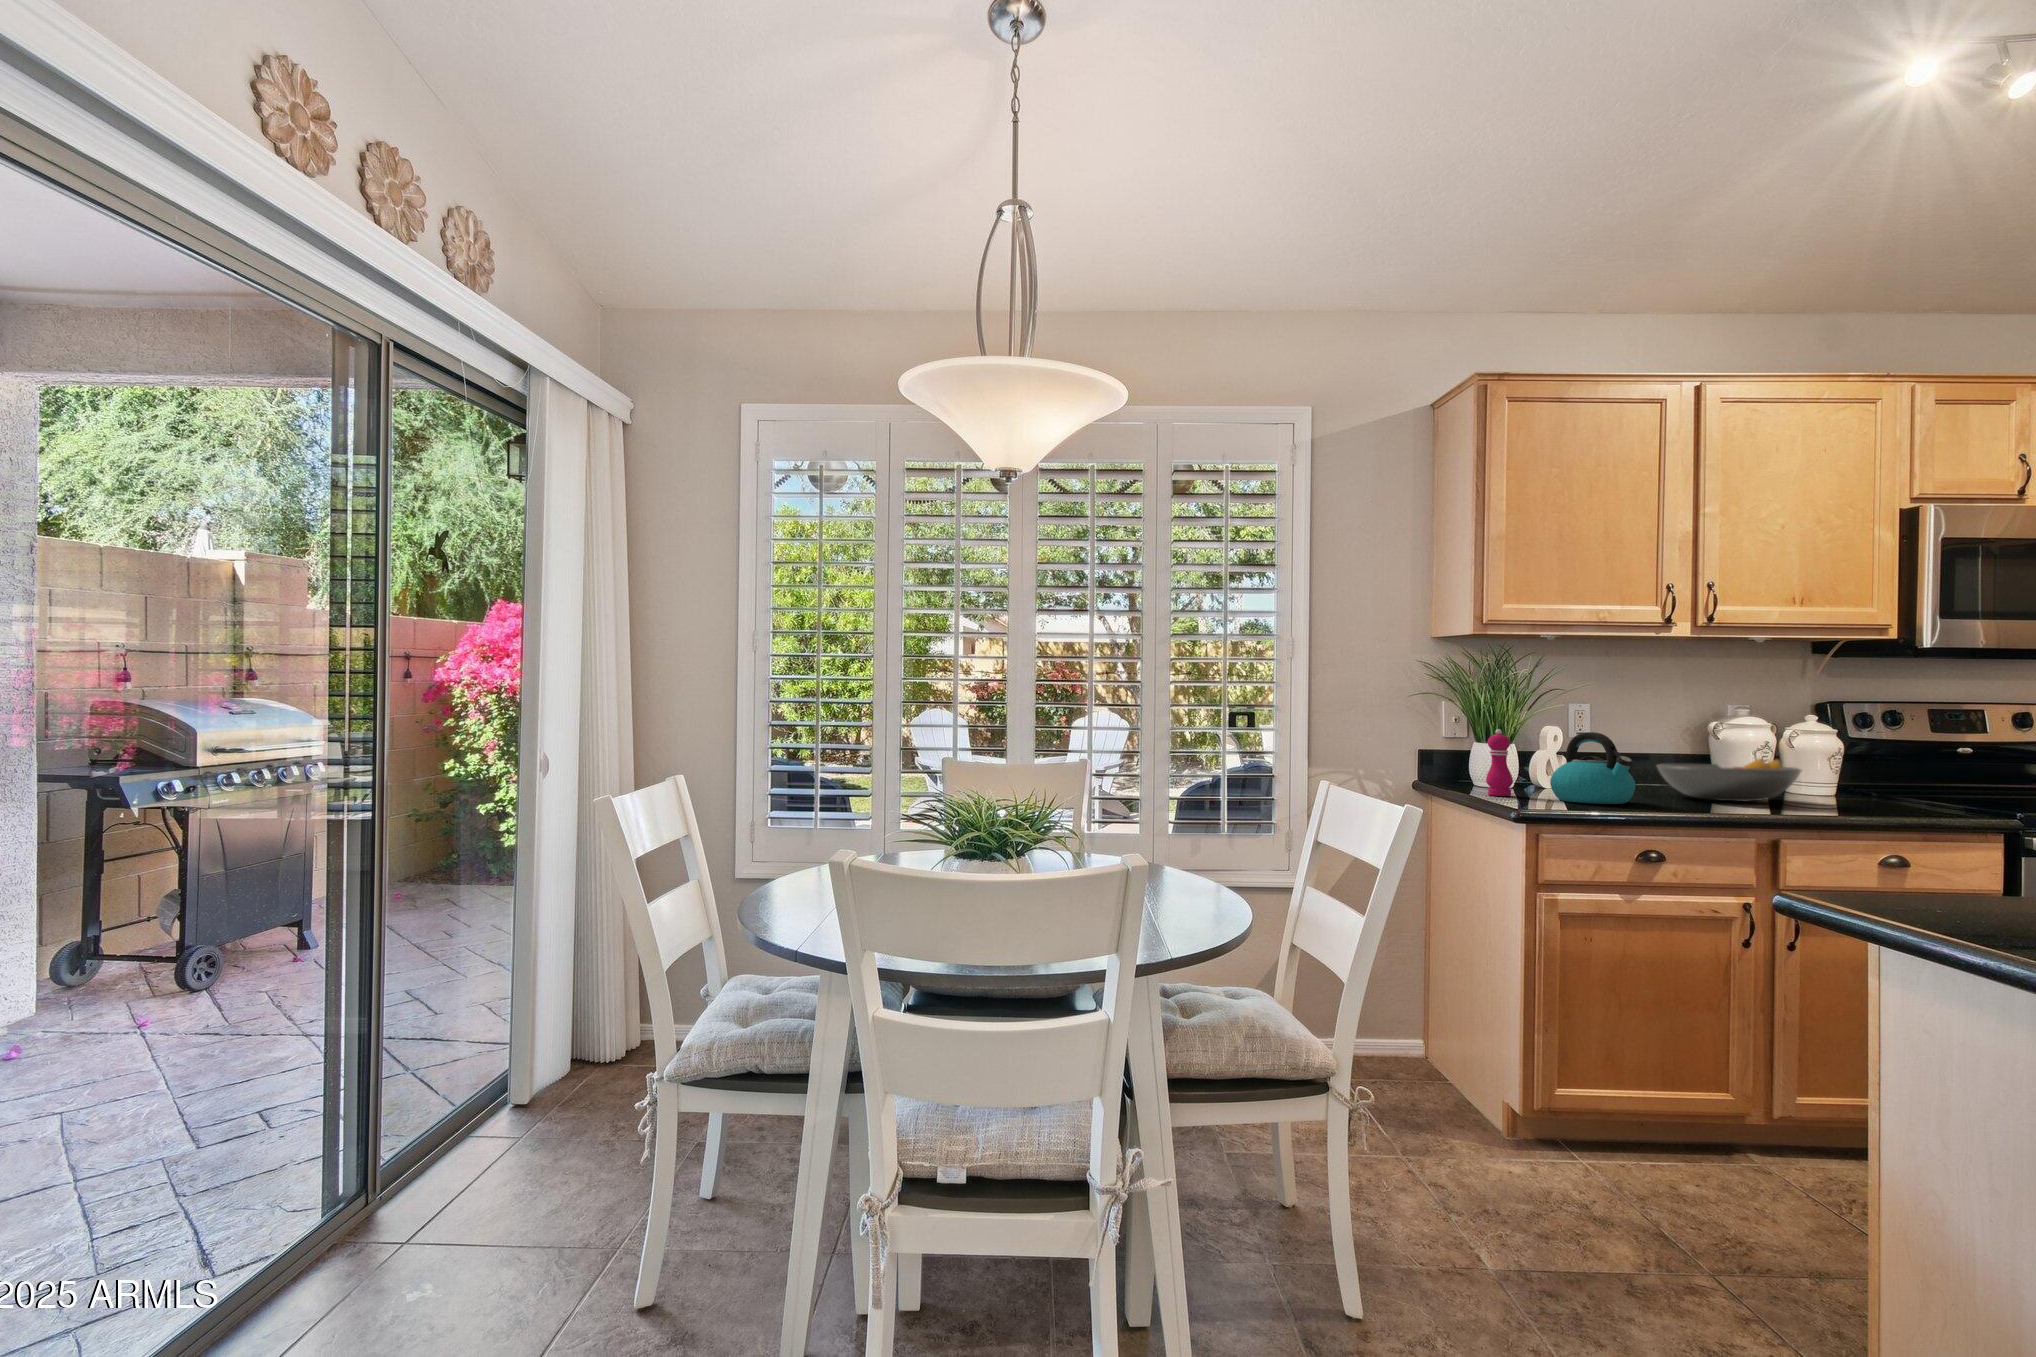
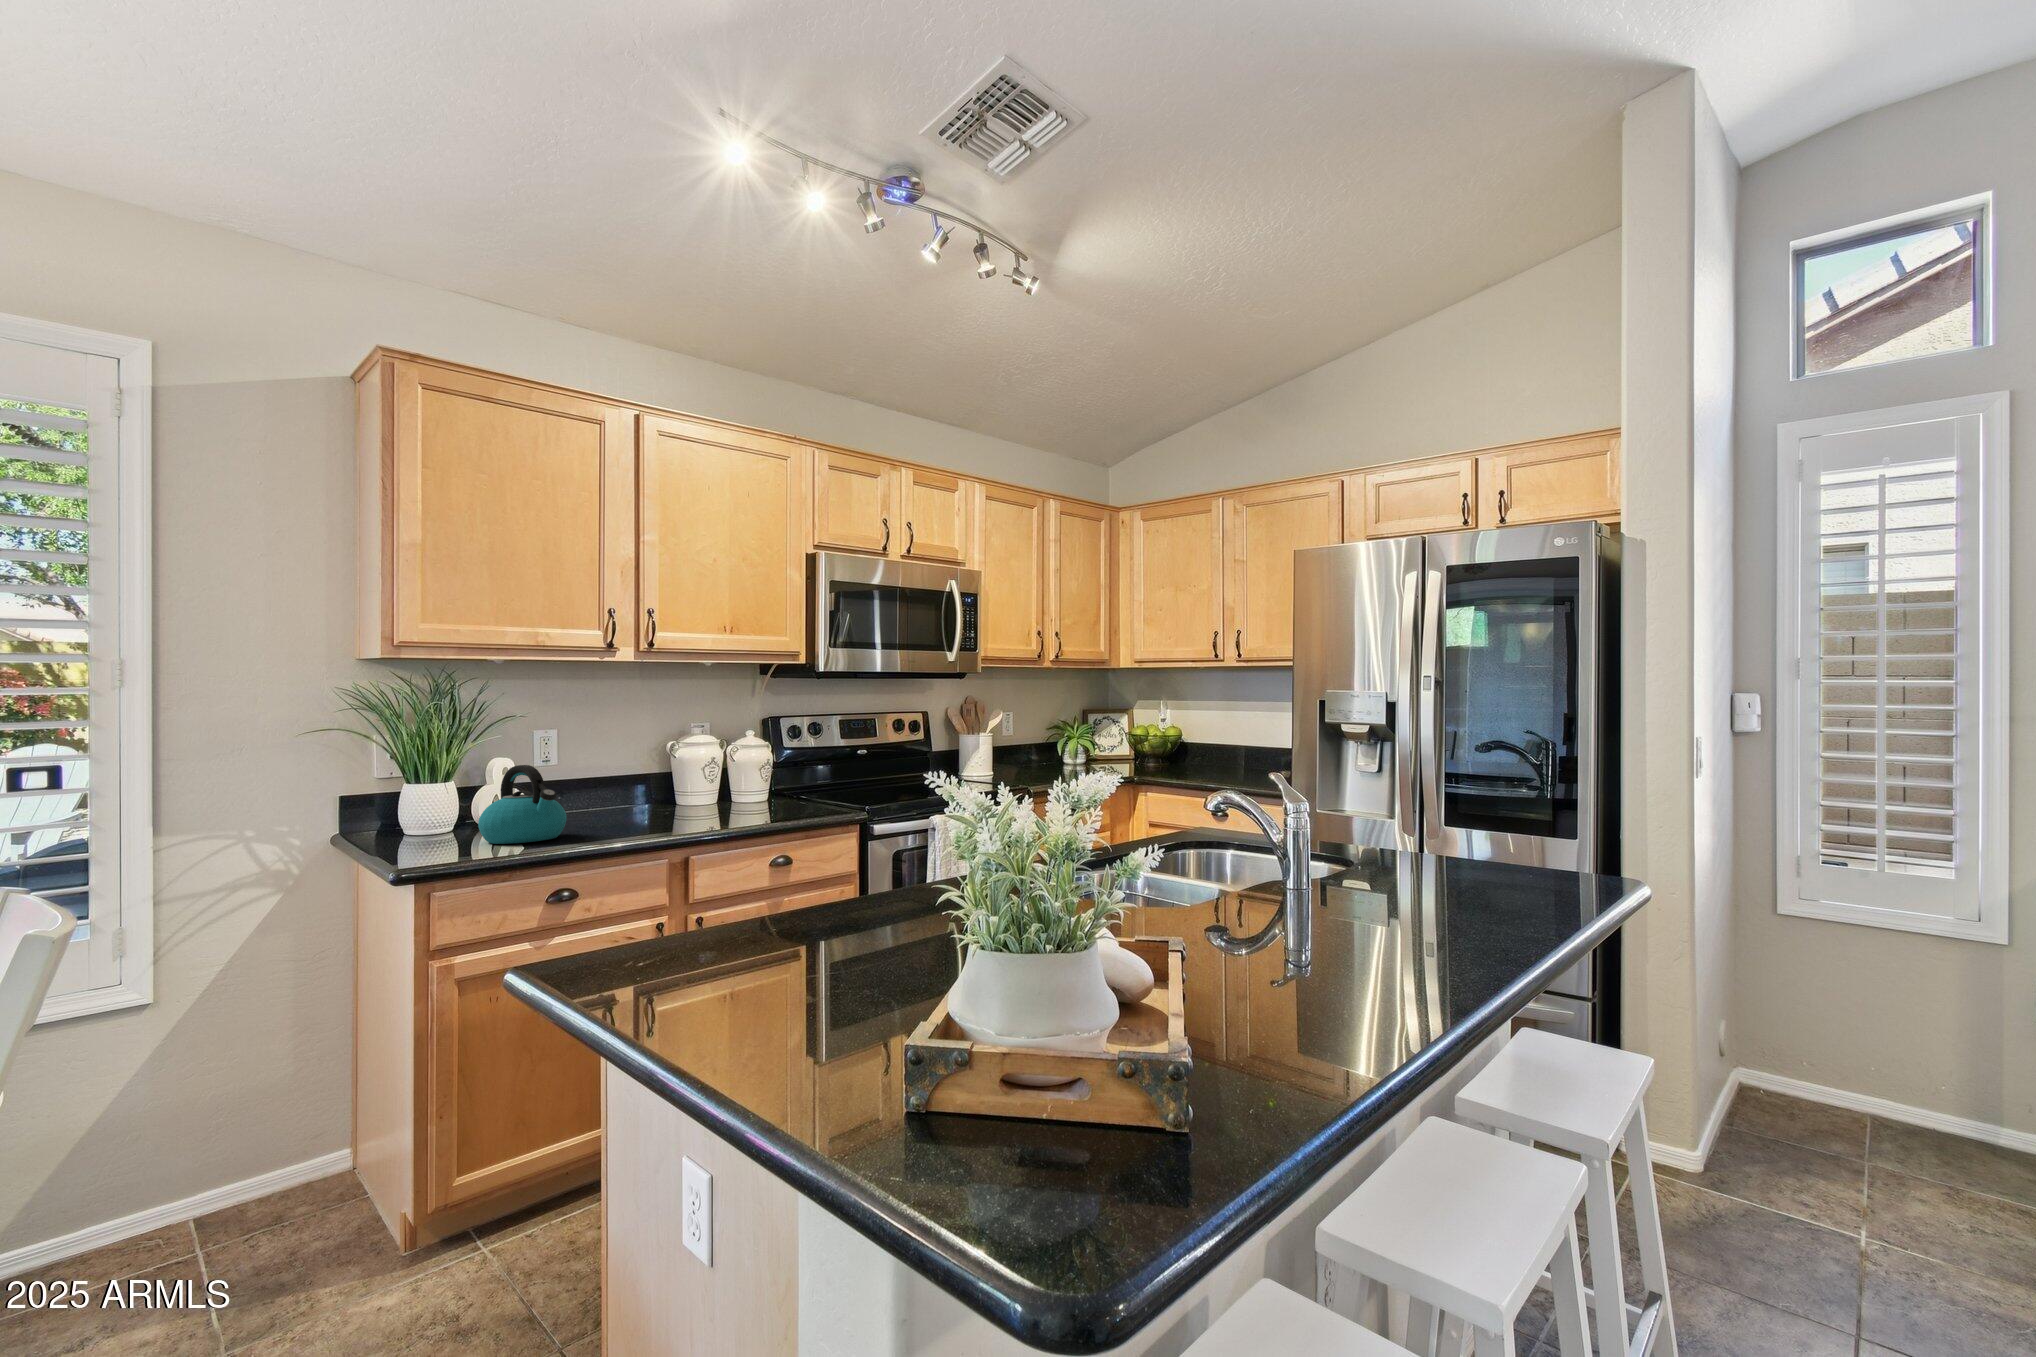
pepper mill: present [1486,729,1513,796] -> none [406,768,439,846]
fruit bowl: present [1657,759,1801,801] -> none [607,775,727,821]

